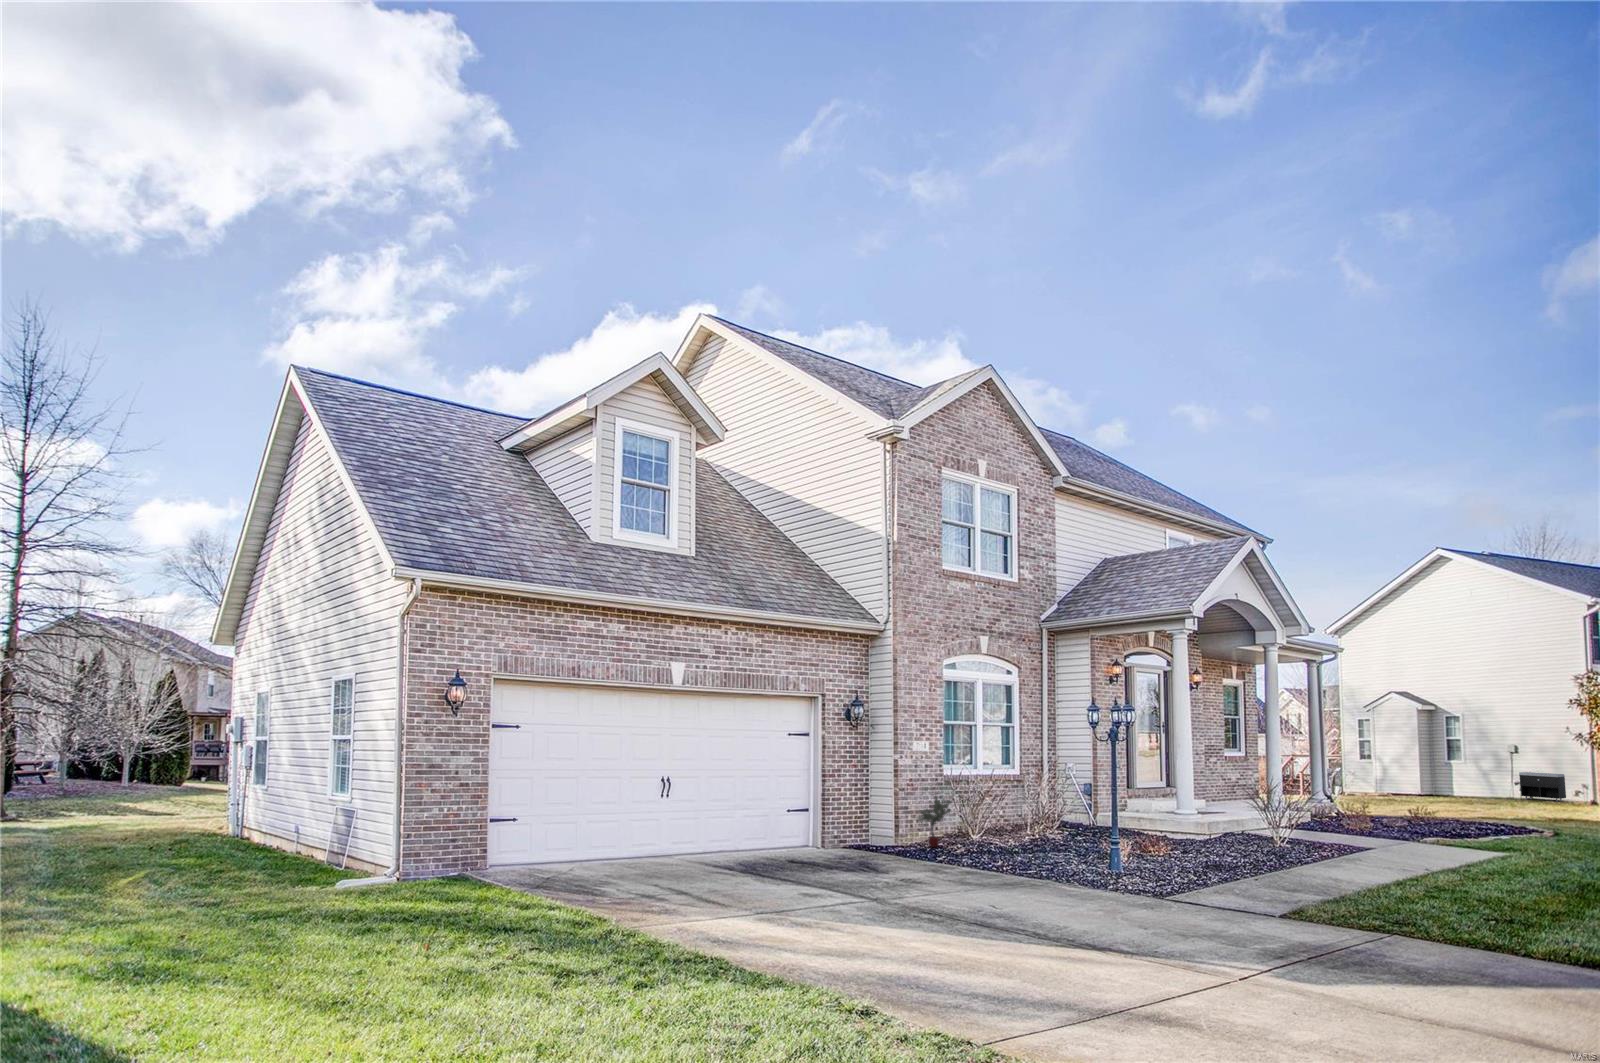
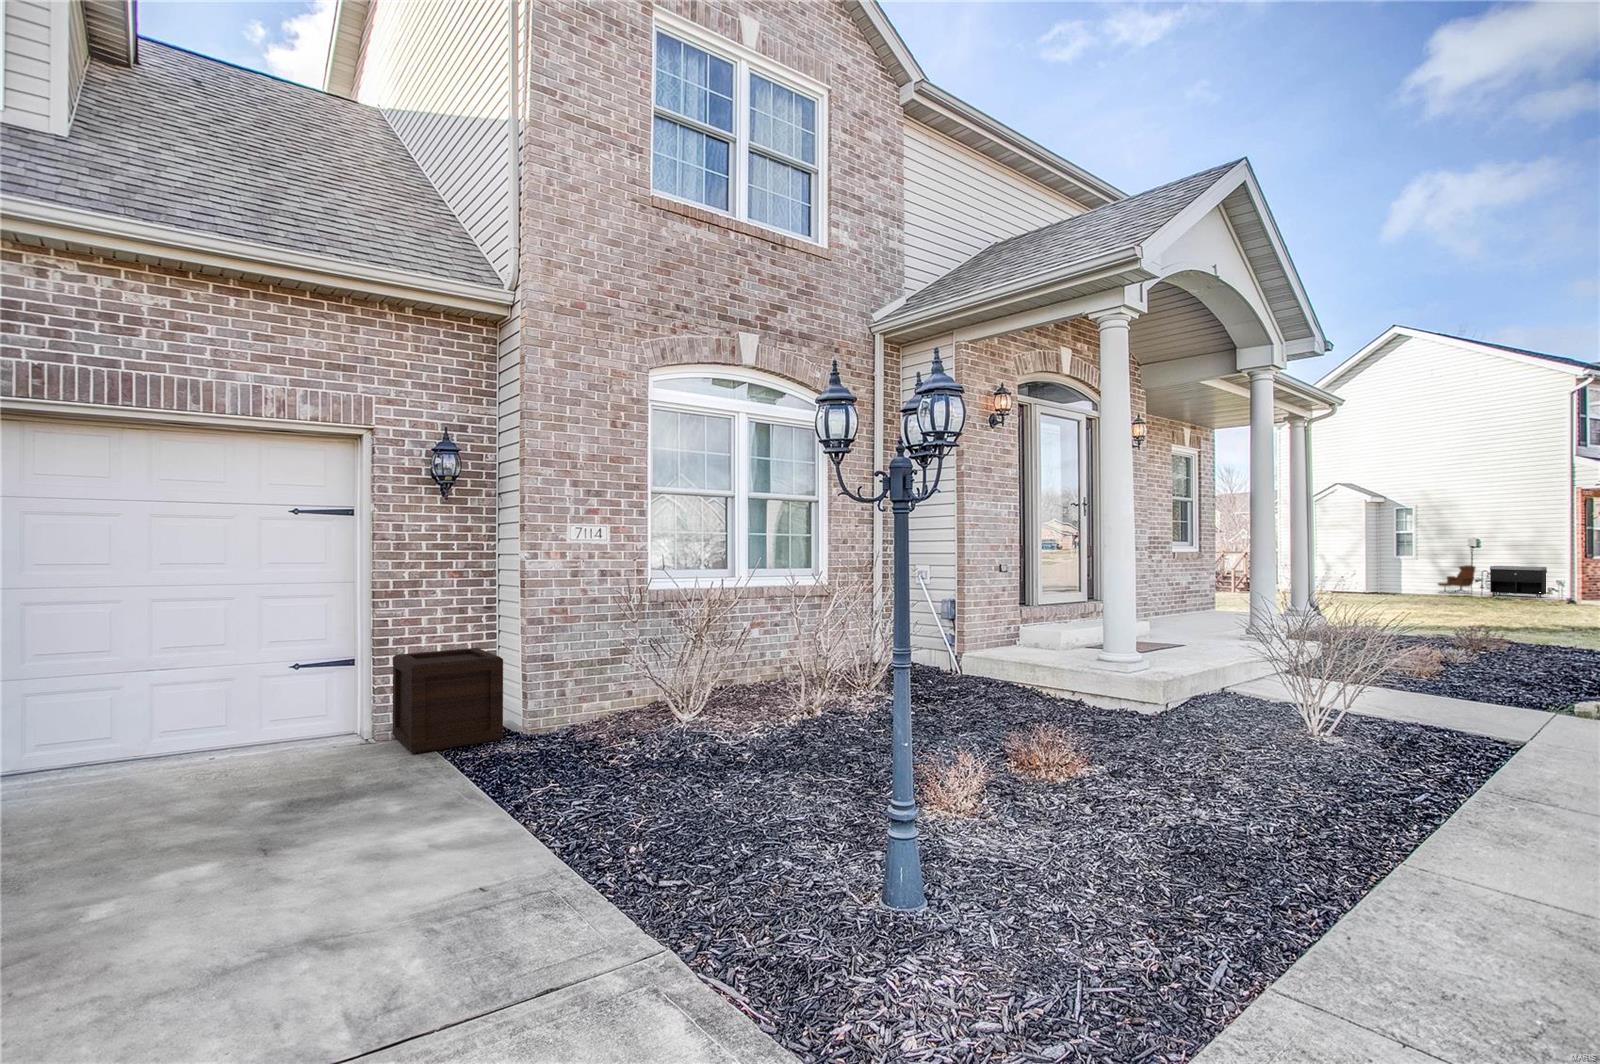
lounge chair: none [1480,771,1511,797] -> present [1438,565,1476,593]
potted tree: present [918,794,951,847] -> none [557,625,645,736]
wooden crate: none [836,804,892,850] -> present [393,648,503,754]

